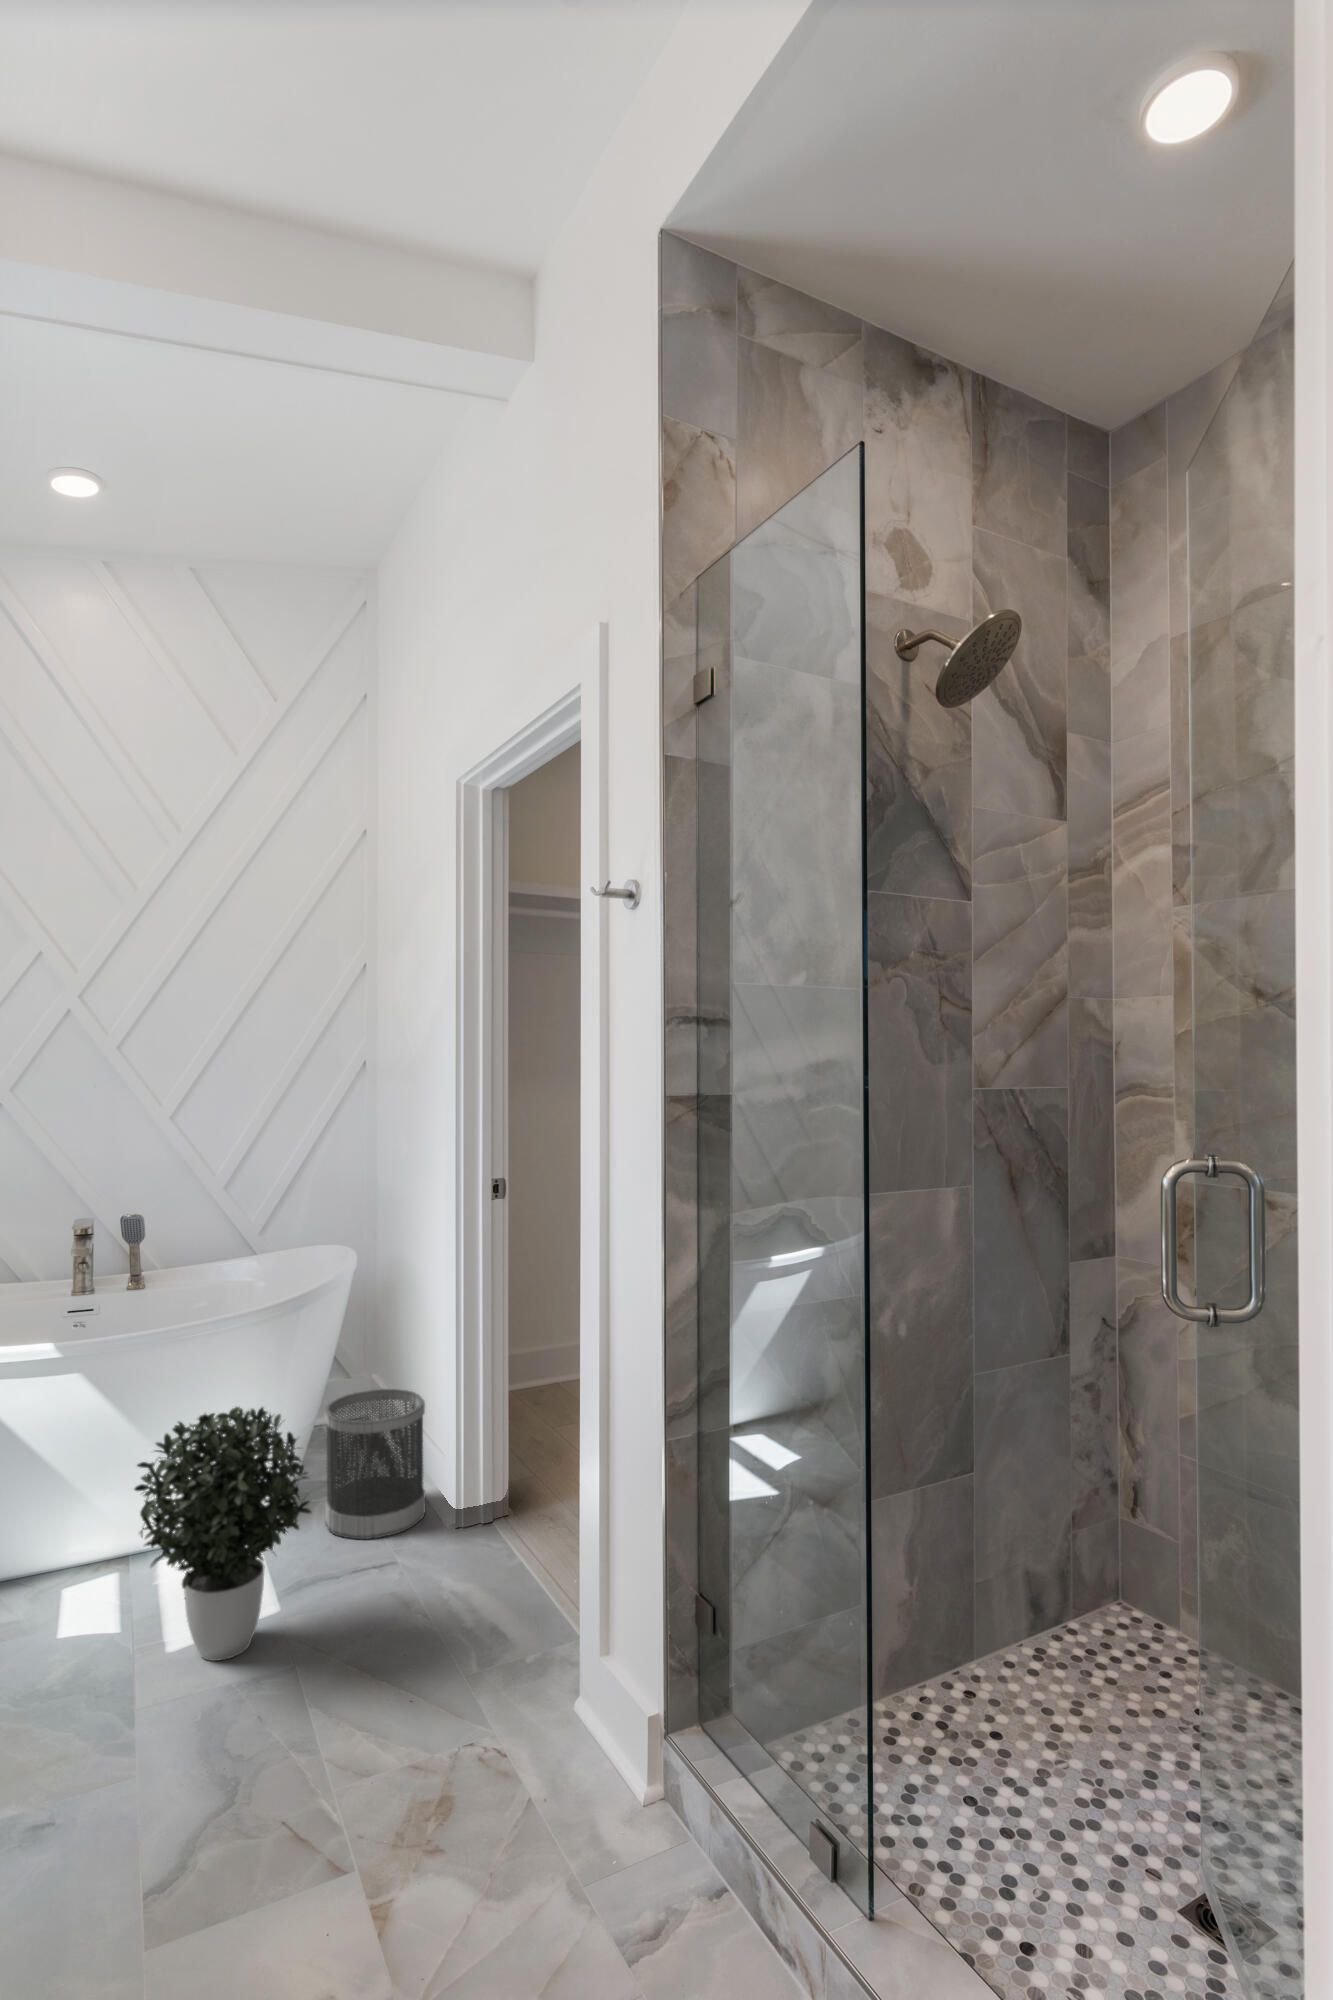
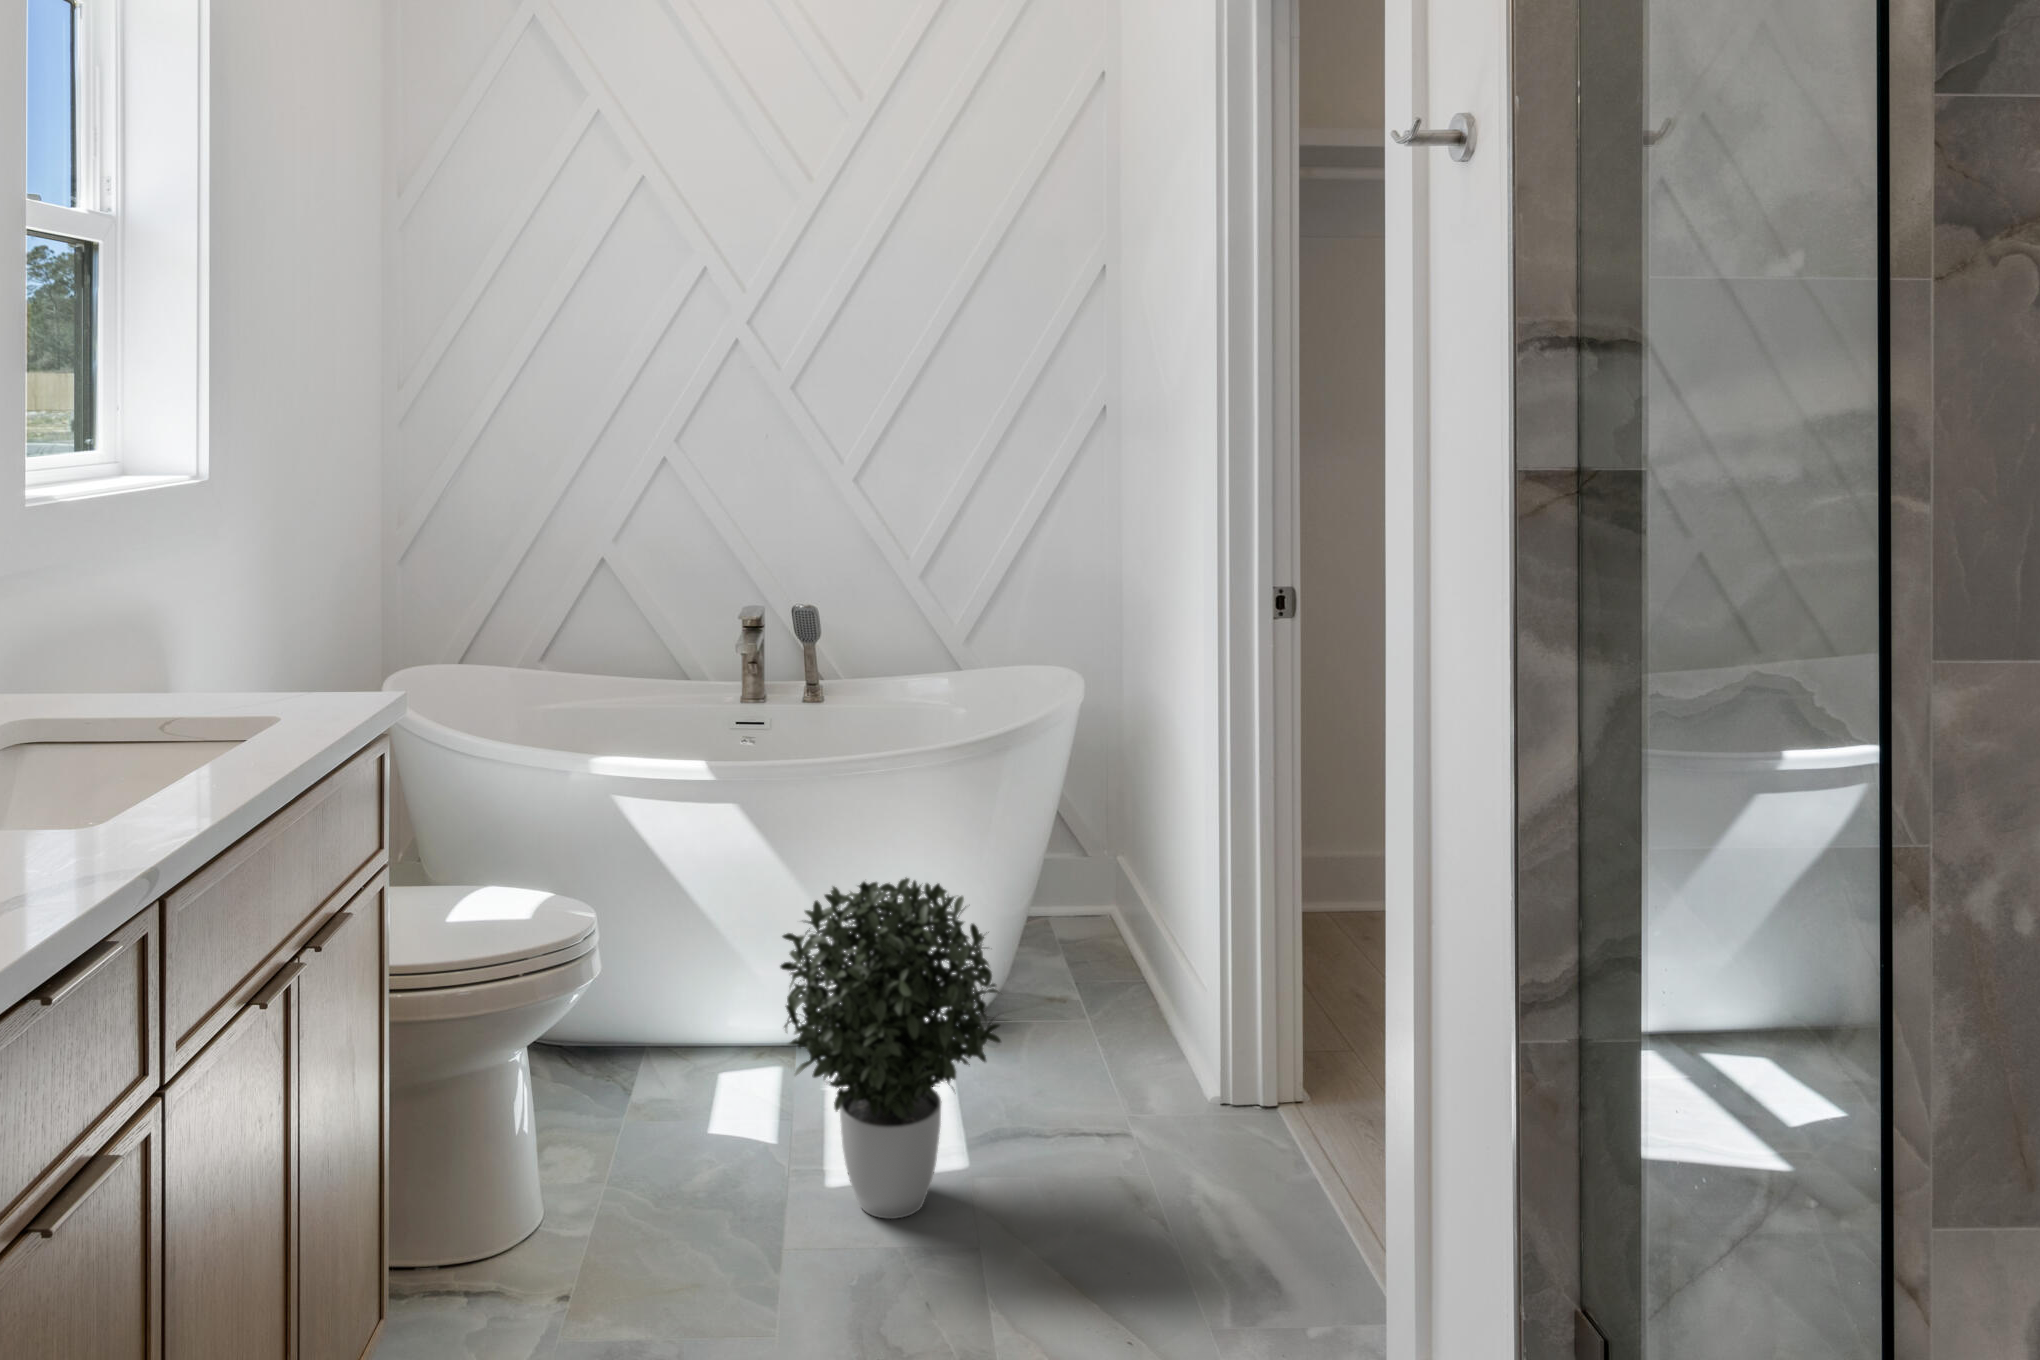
wastebasket: present [324,1389,425,1540] -> none [1039,876,1179,1090]

